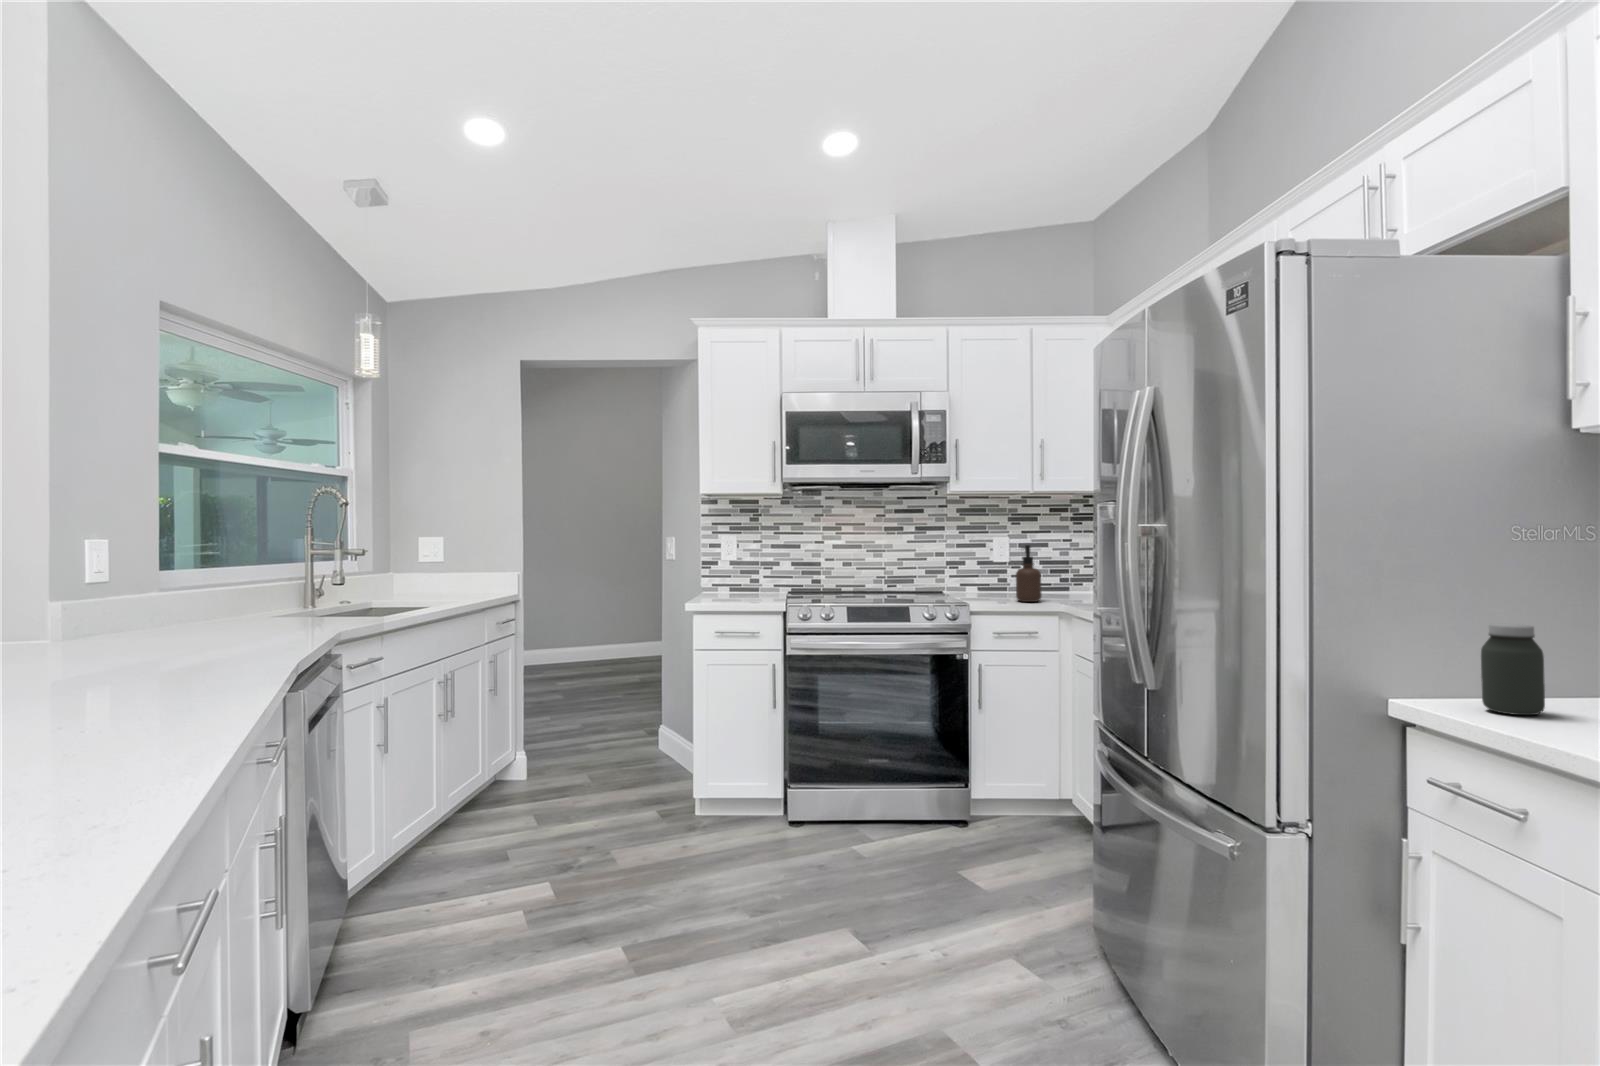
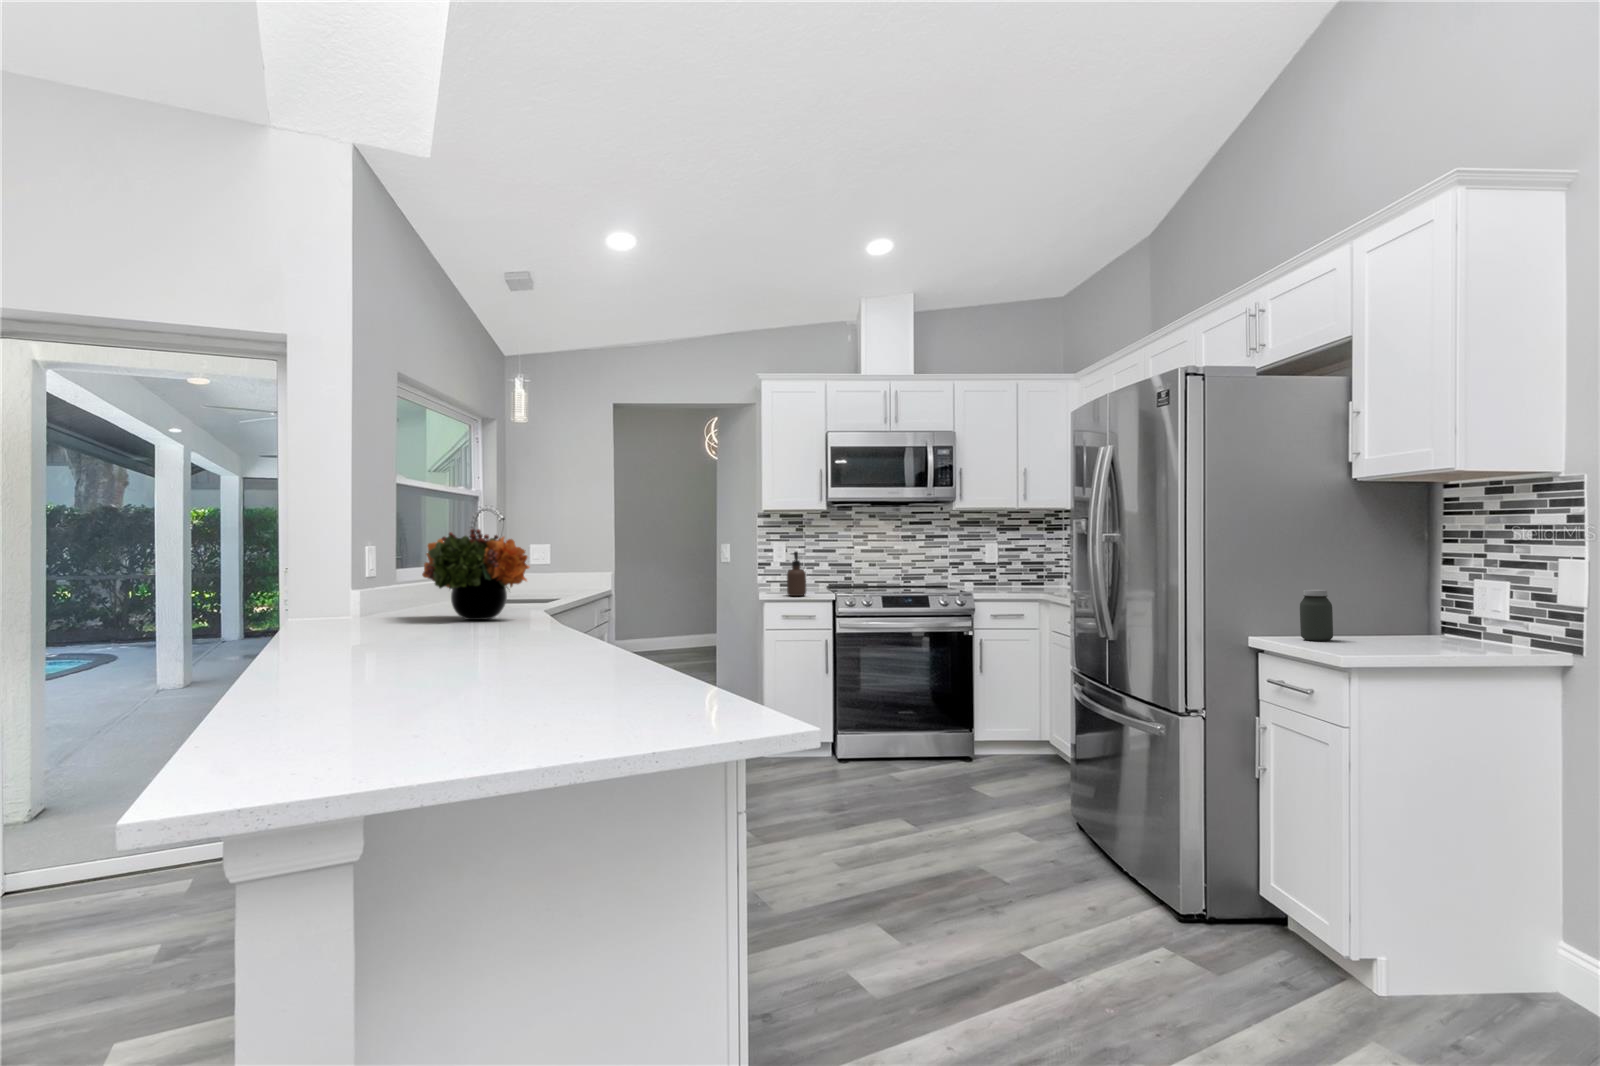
flower arrangement: none [63,518,266,659] -> present [422,529,529,620]
soap dispenser: present [1016,545,1042,602] -> present [787,551,806,596]

